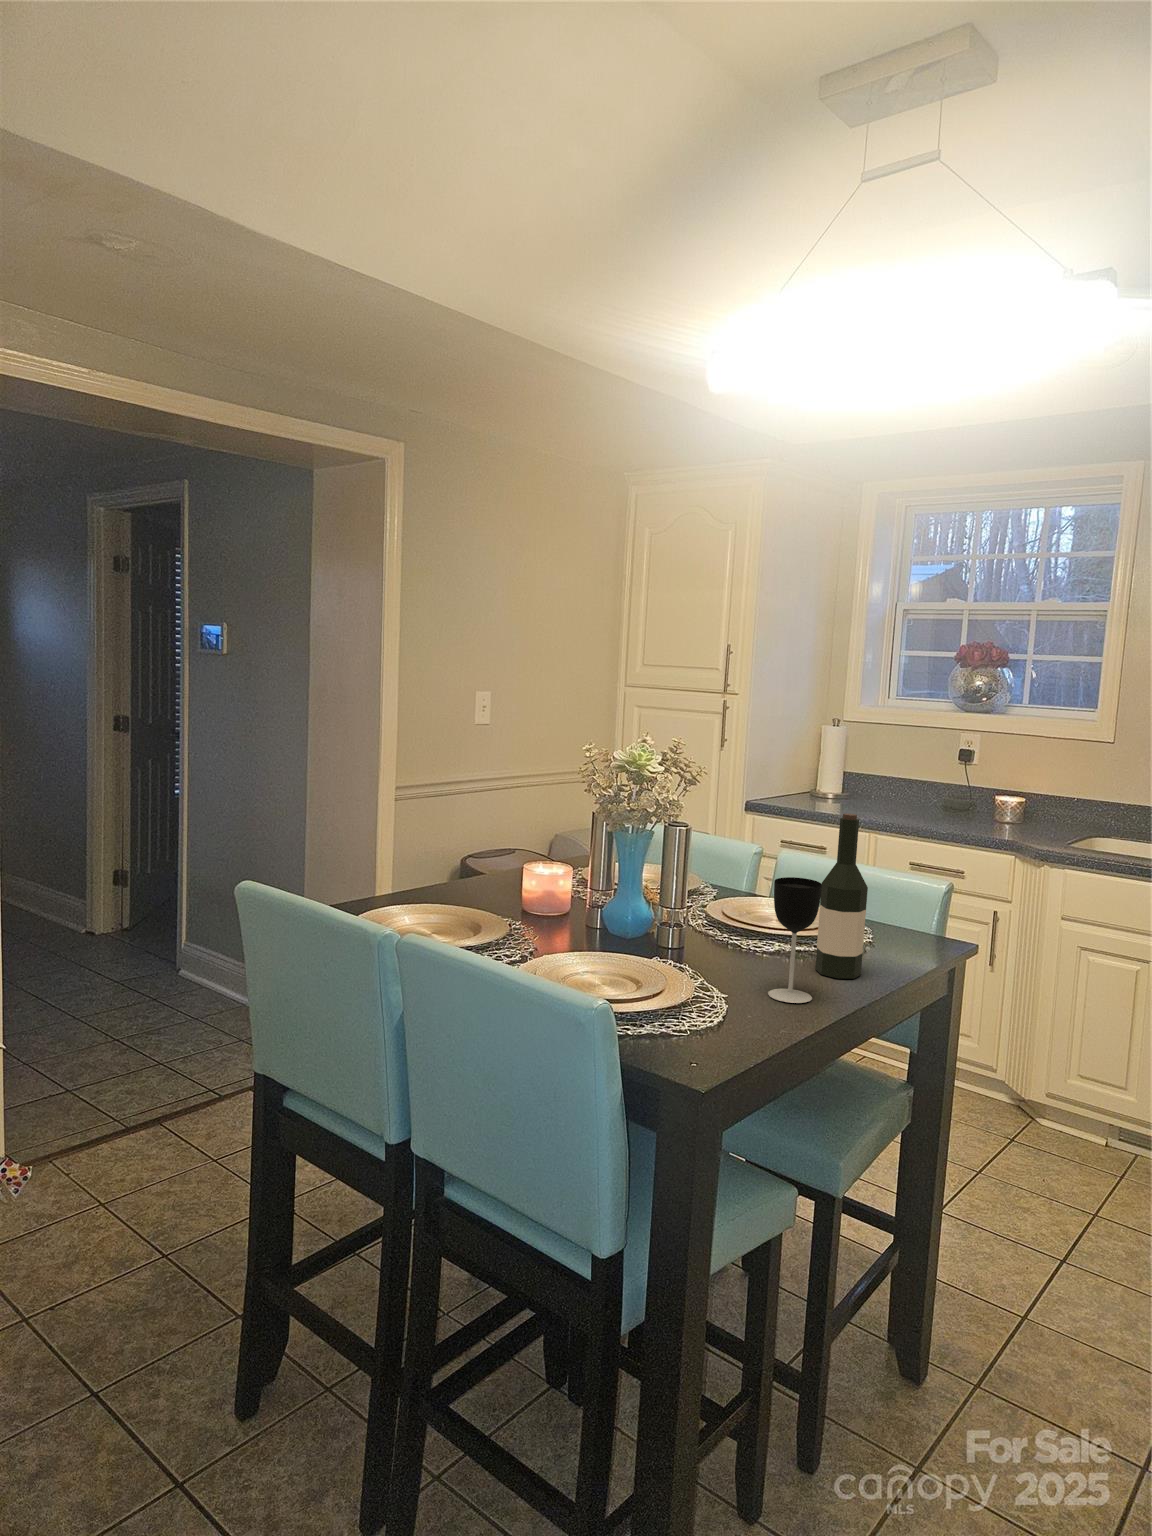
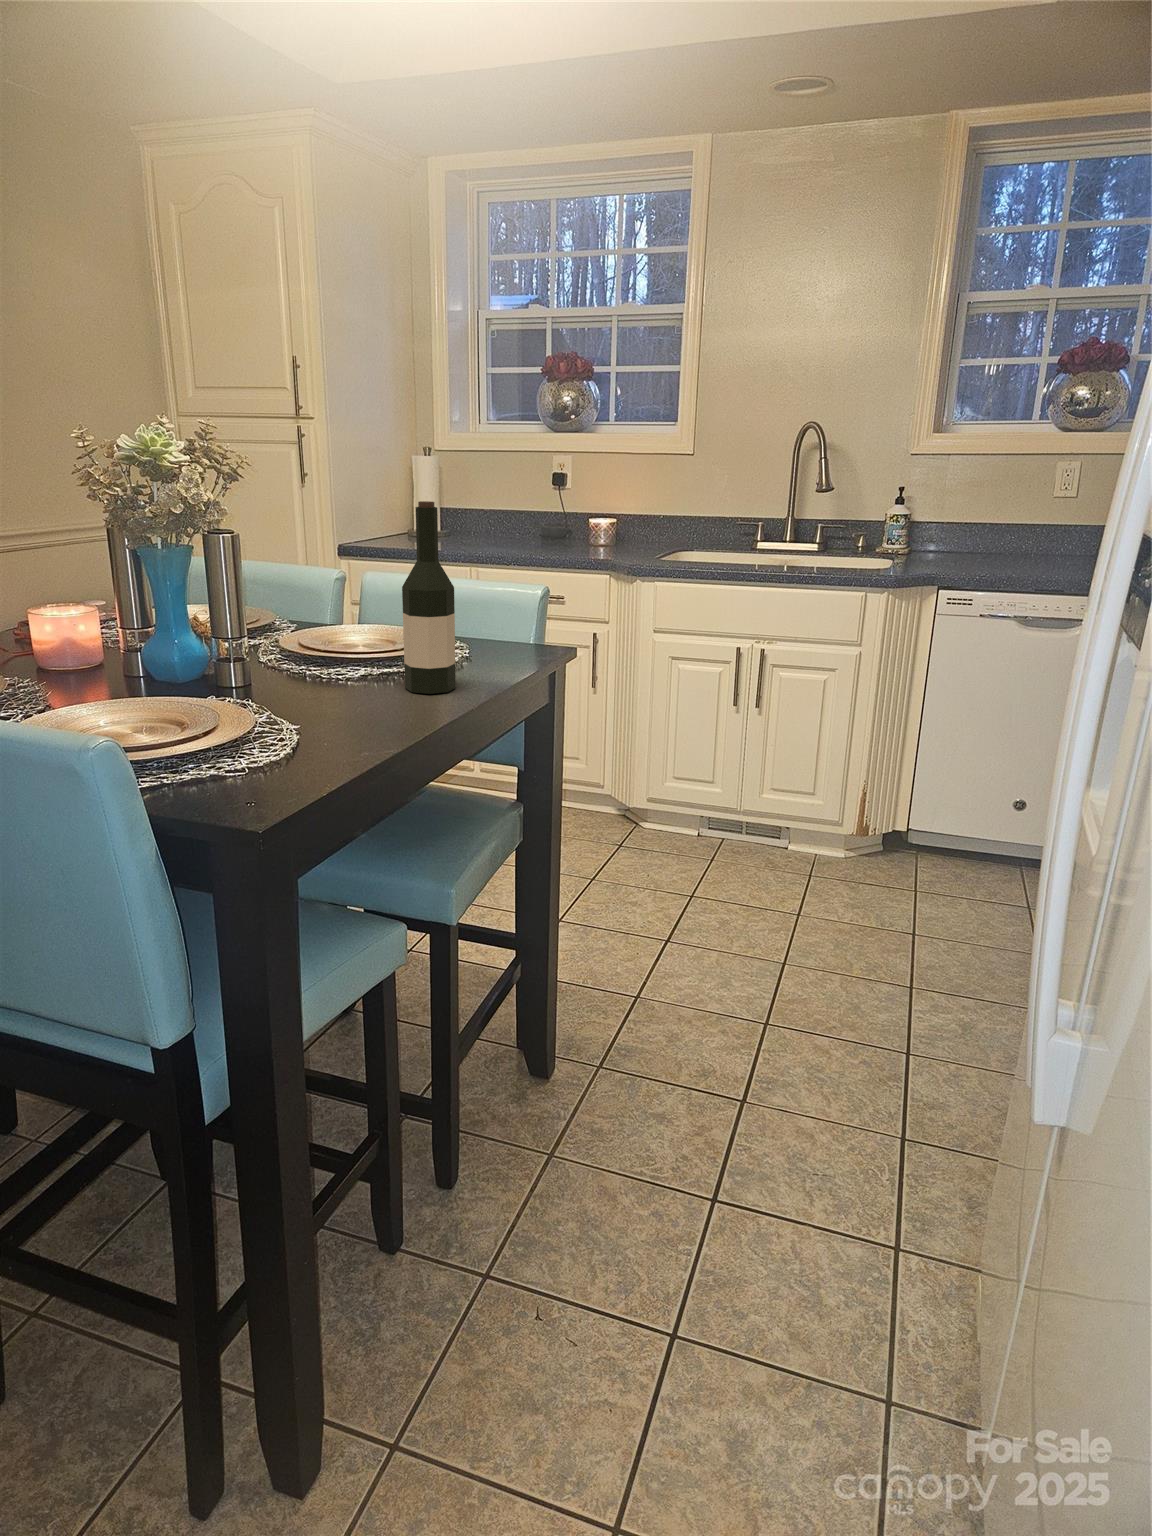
wine glass: present [768,877,822,1003] -> none [340,578,400,723]

